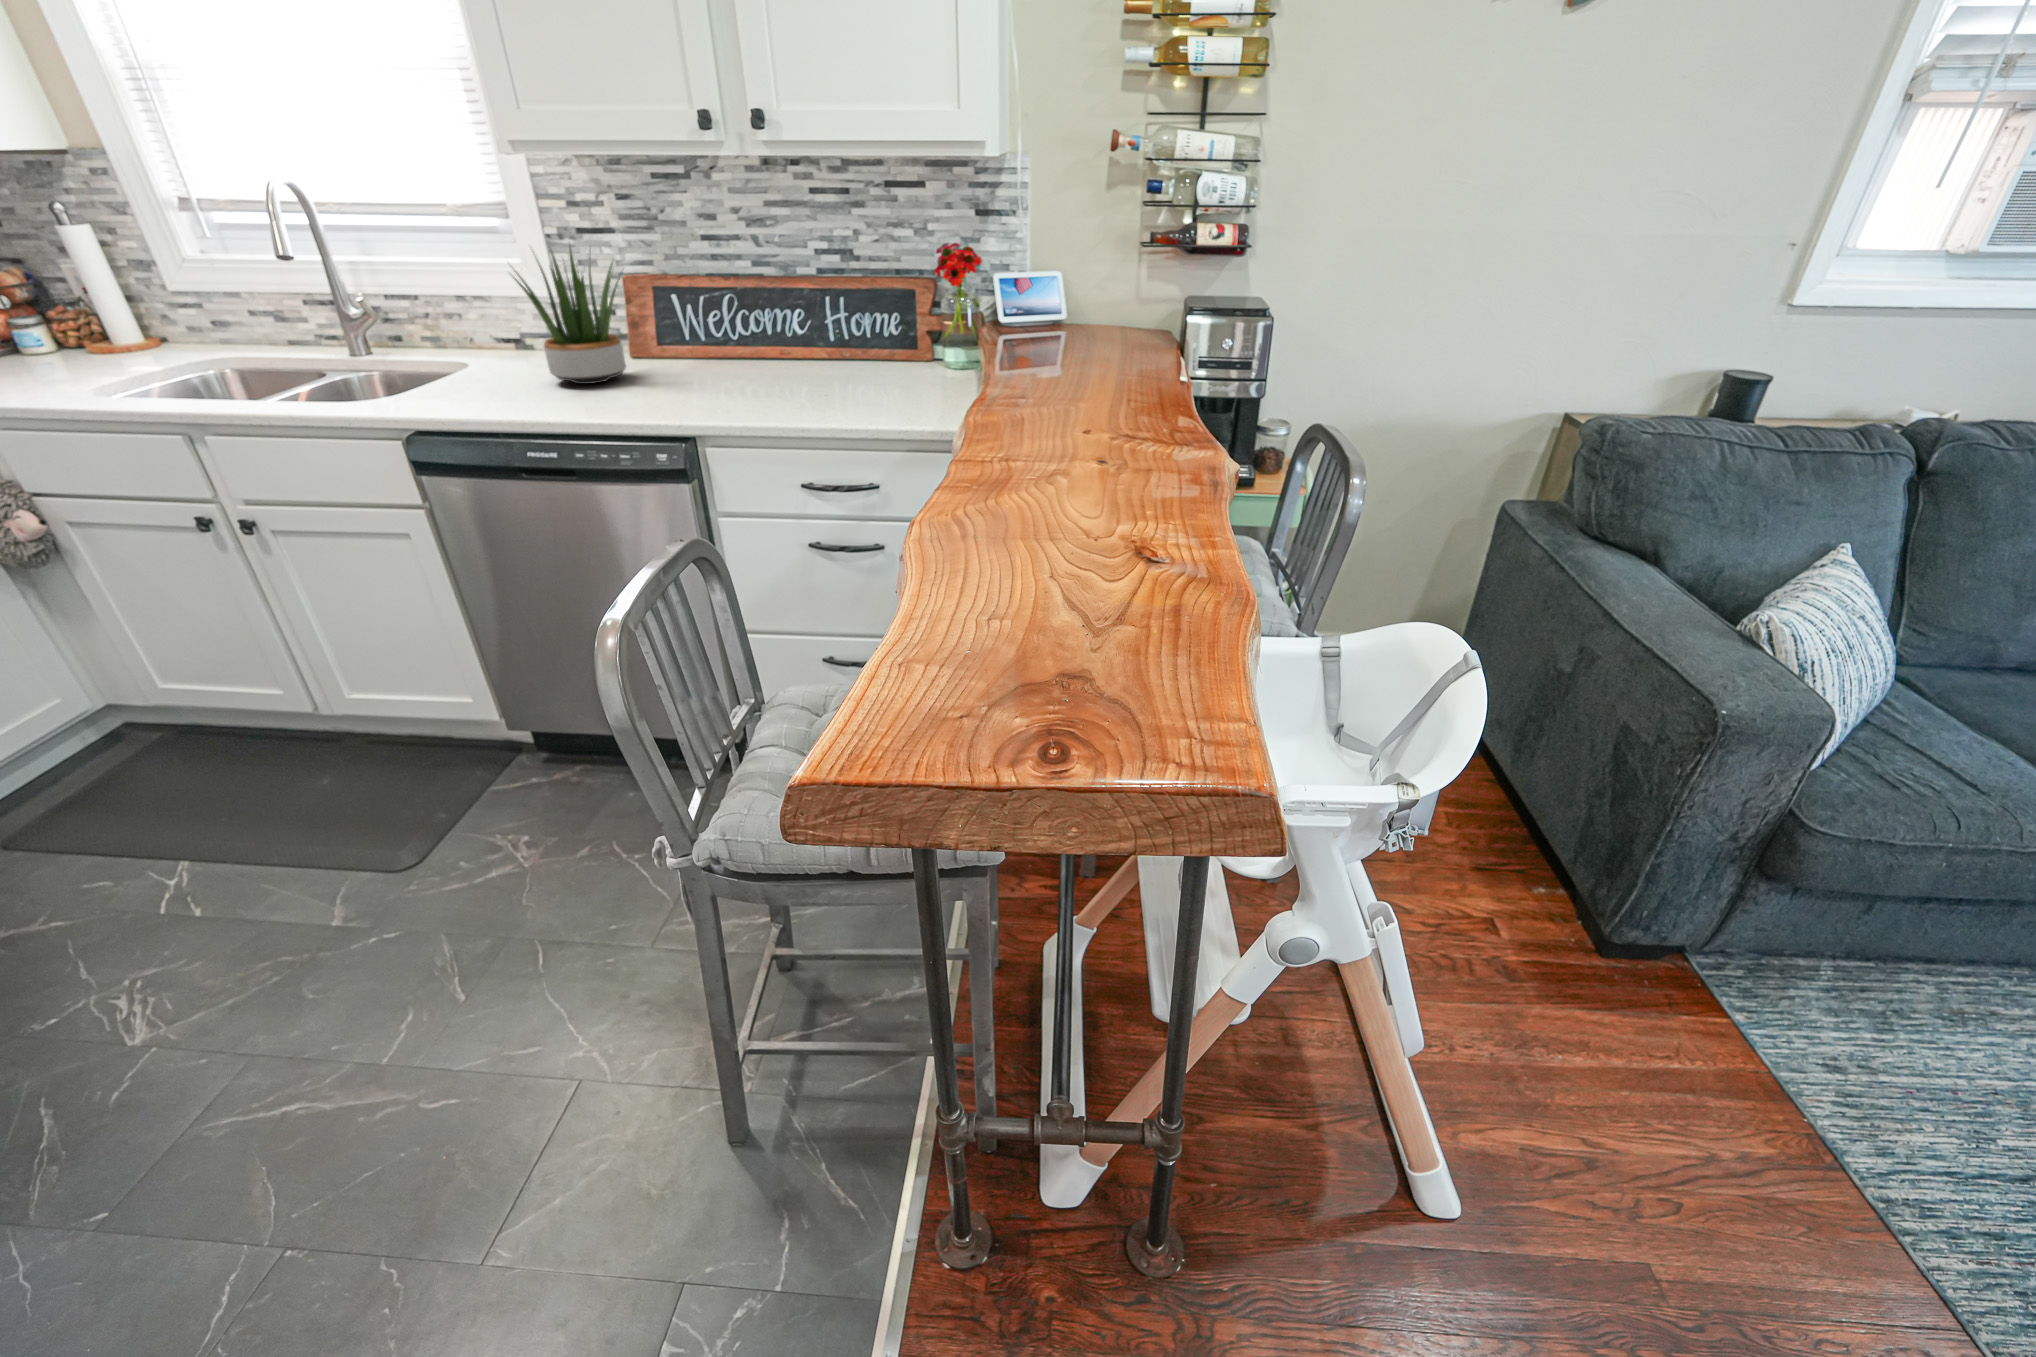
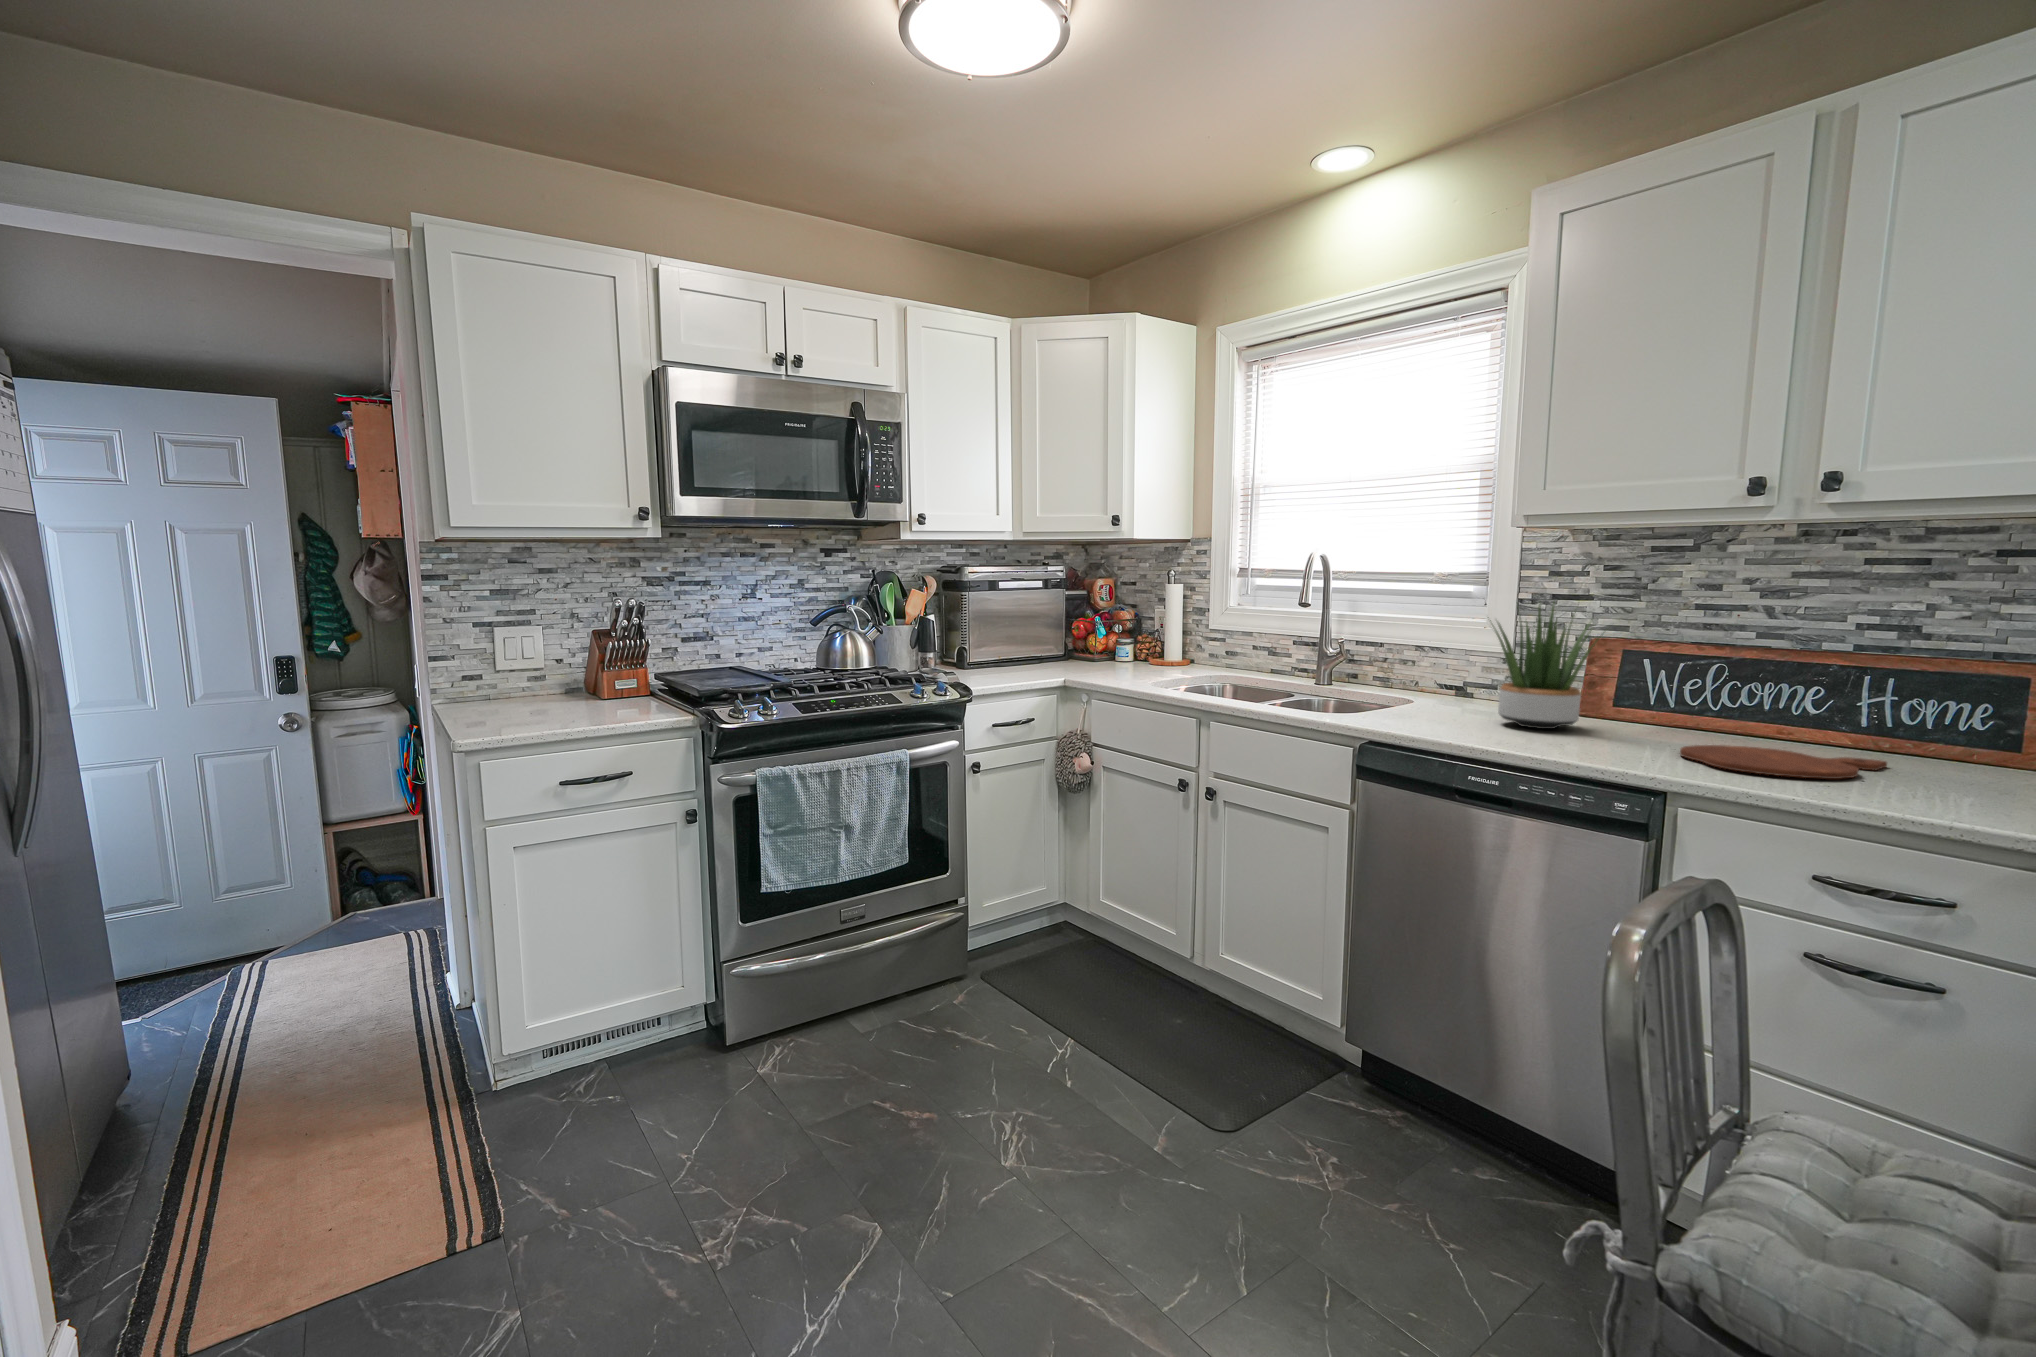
cutting board: none [705,372,846,405] -> present [1680,745,1887,779]

